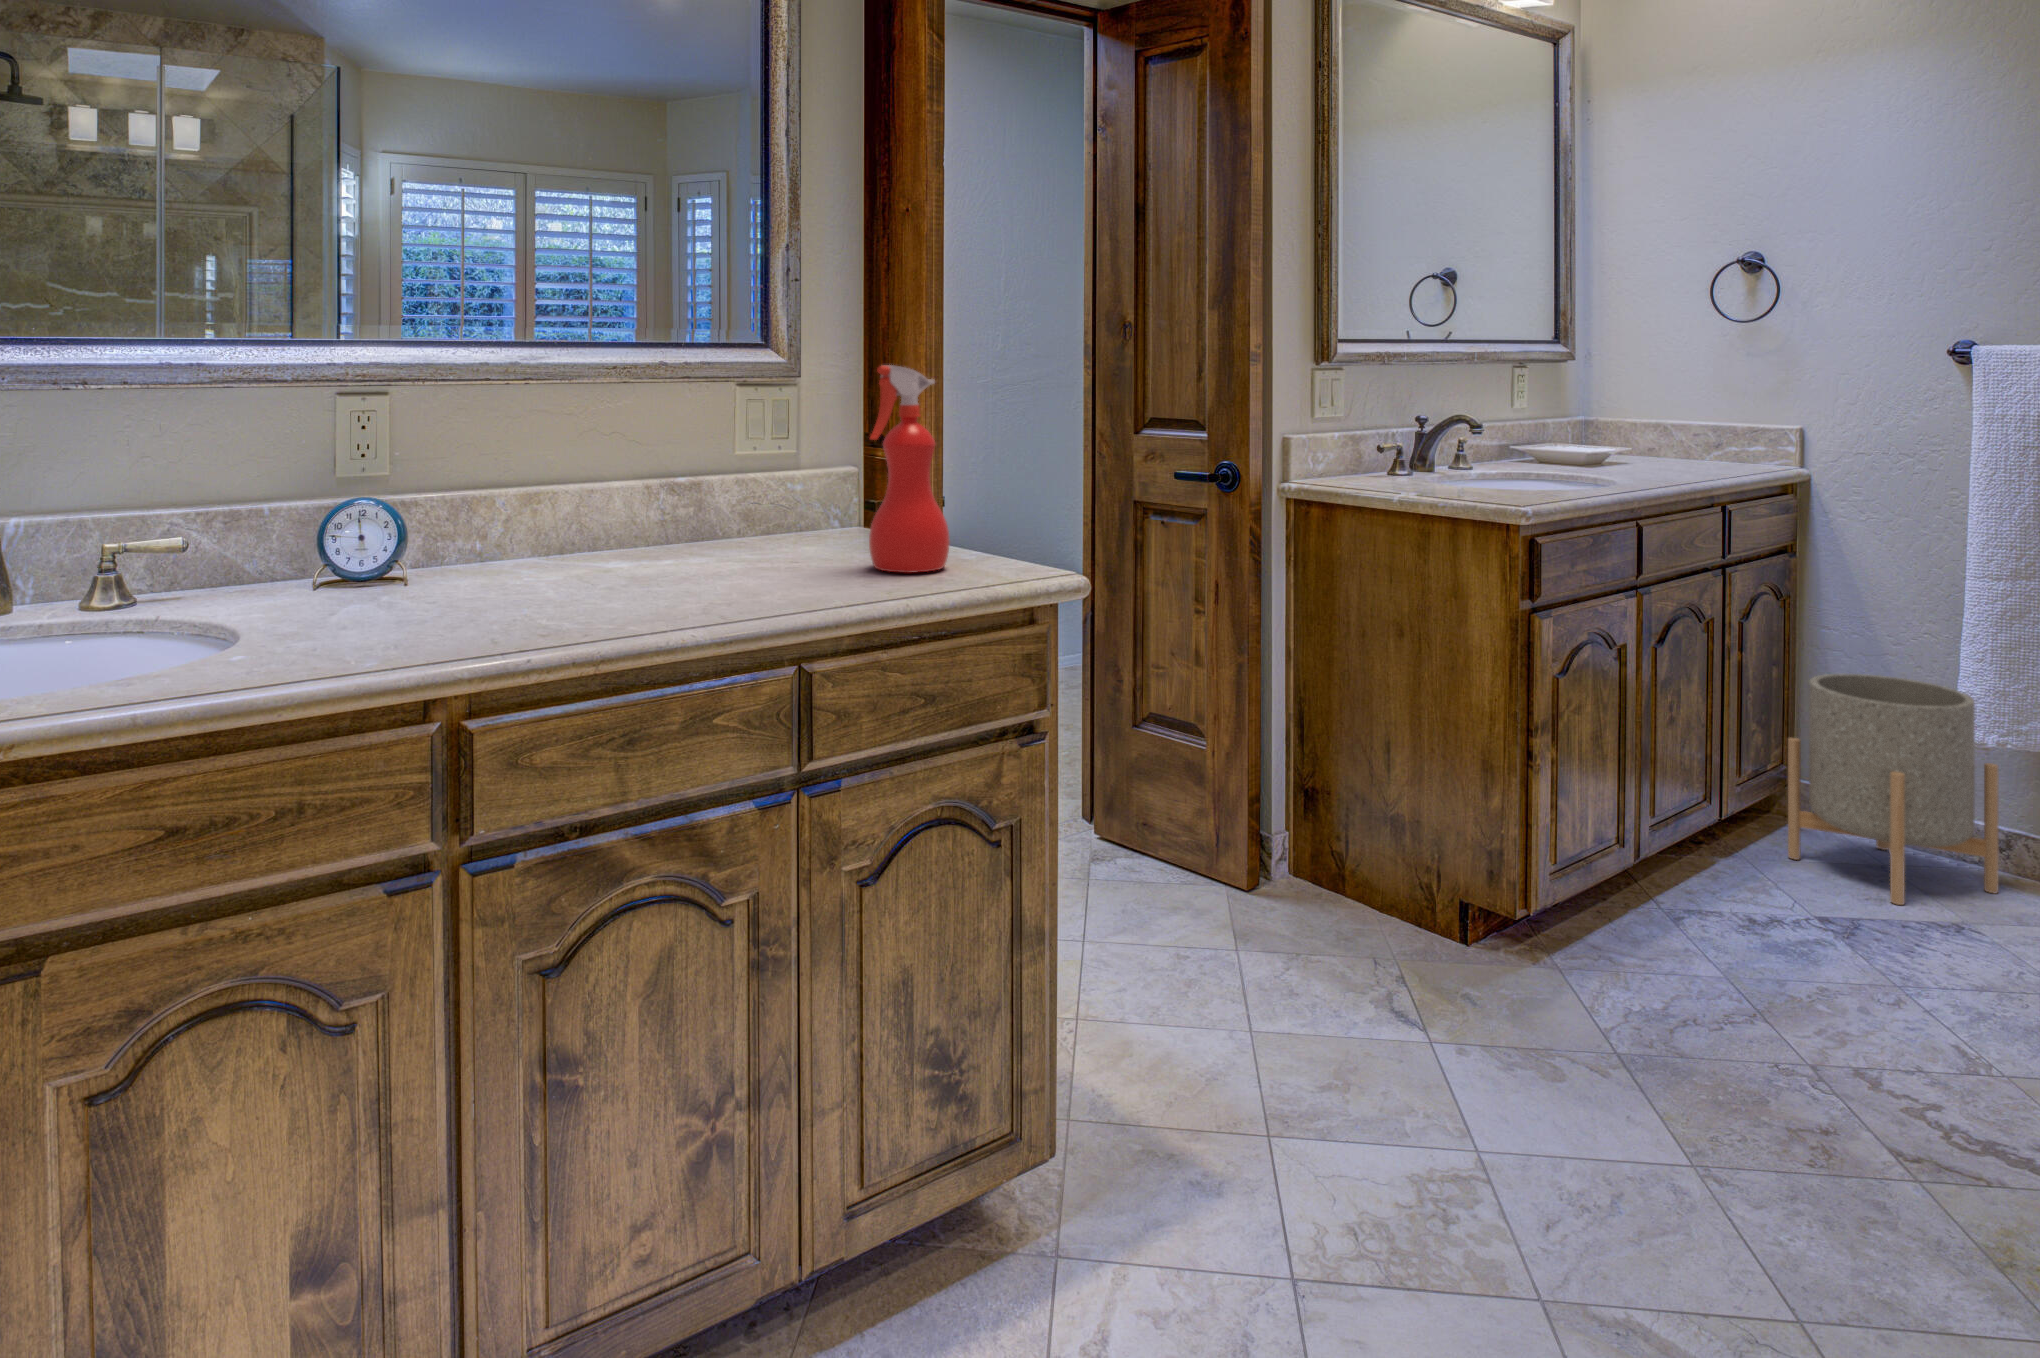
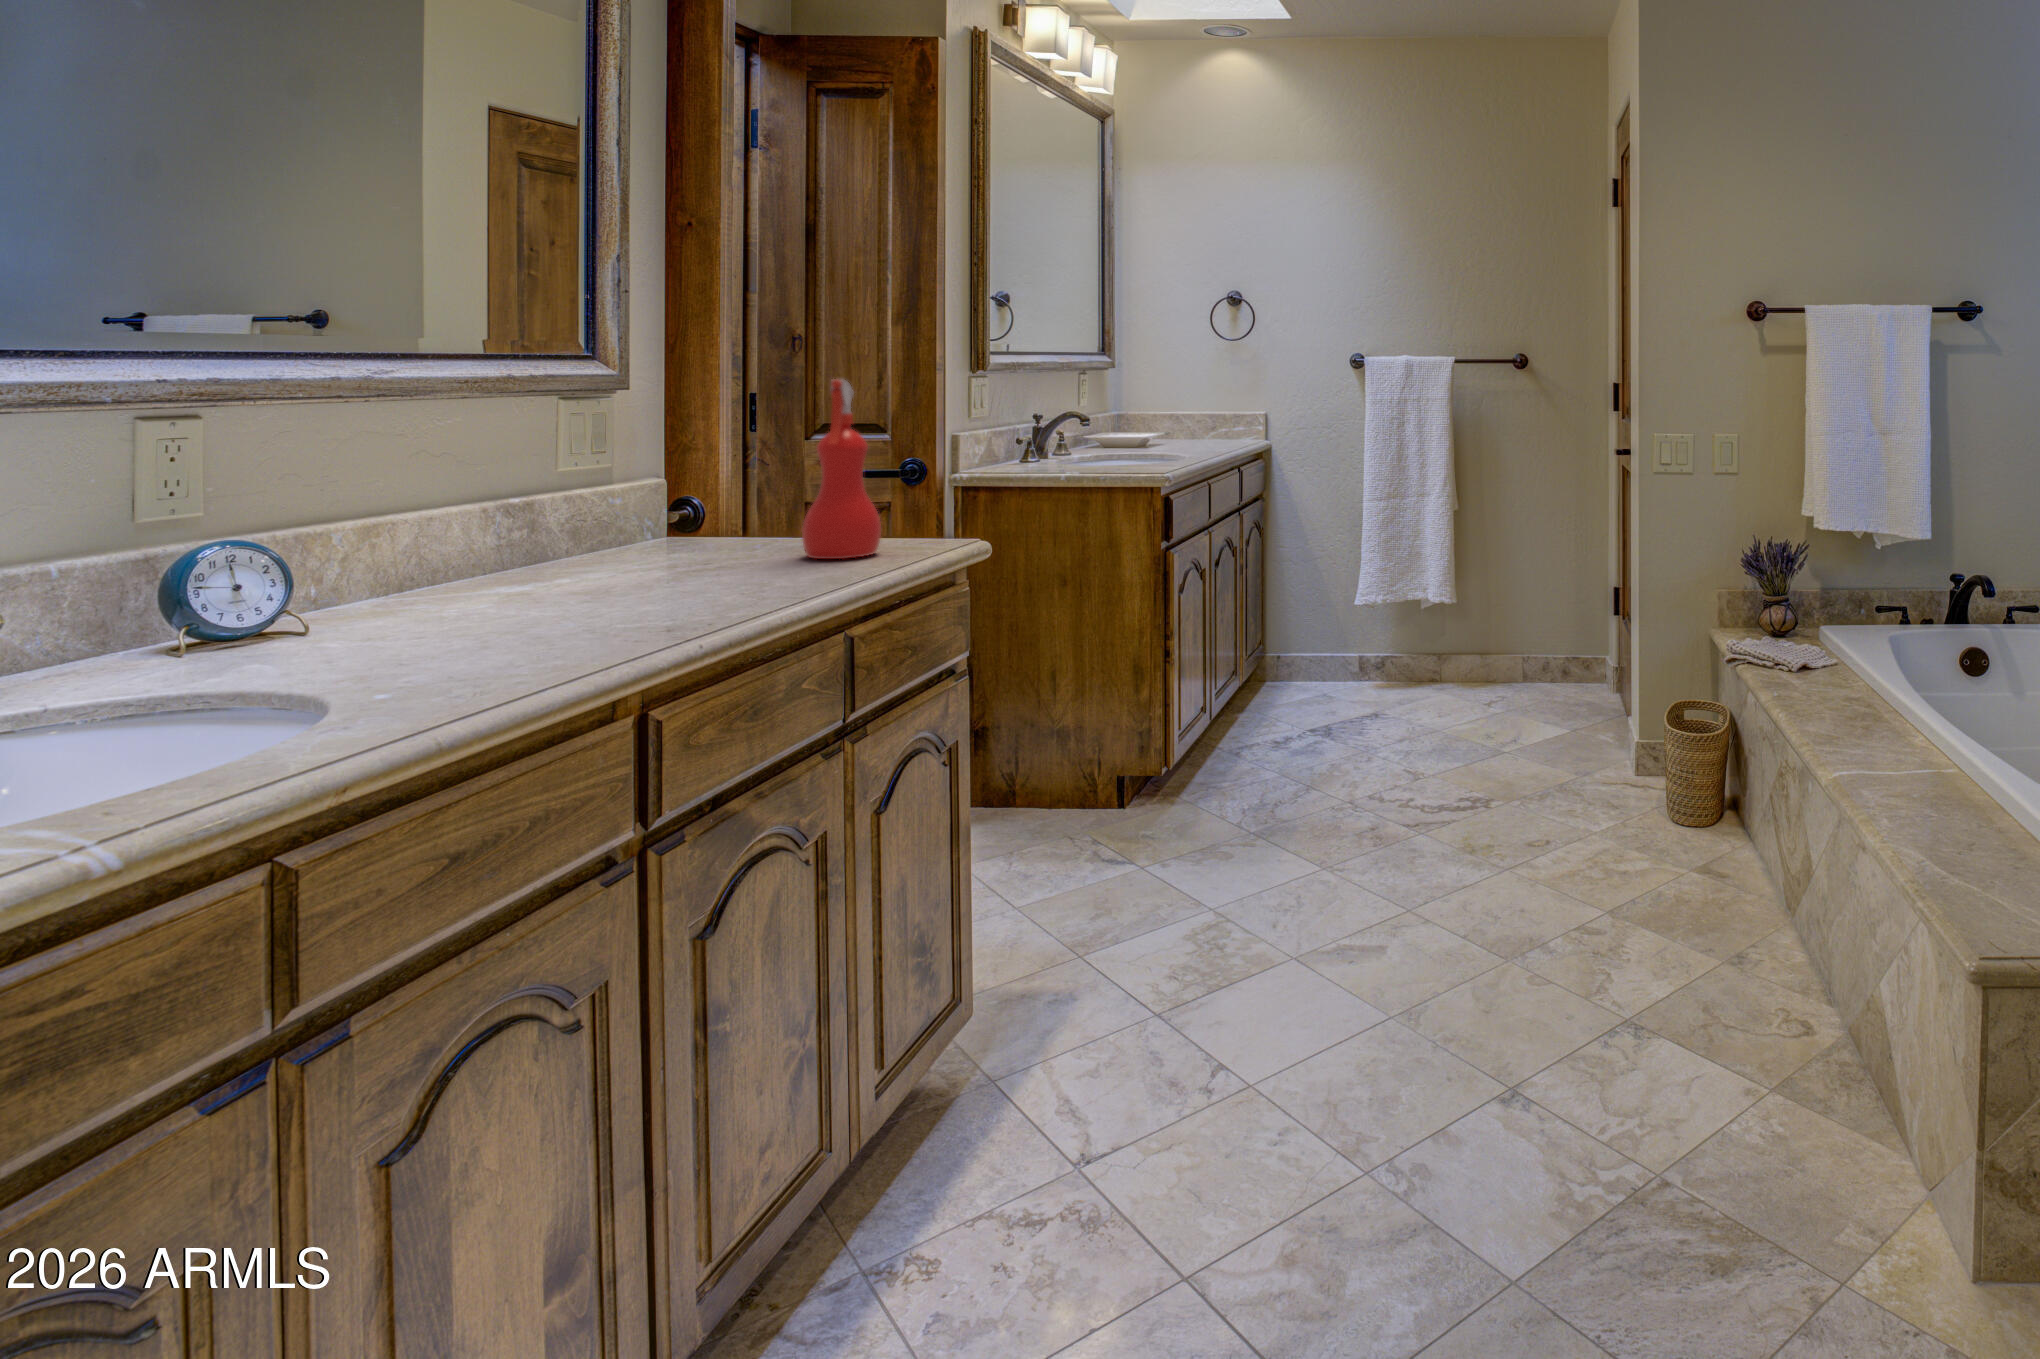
planter: present [1788,674,1998,905] -> none [1272,573,1381,714]

